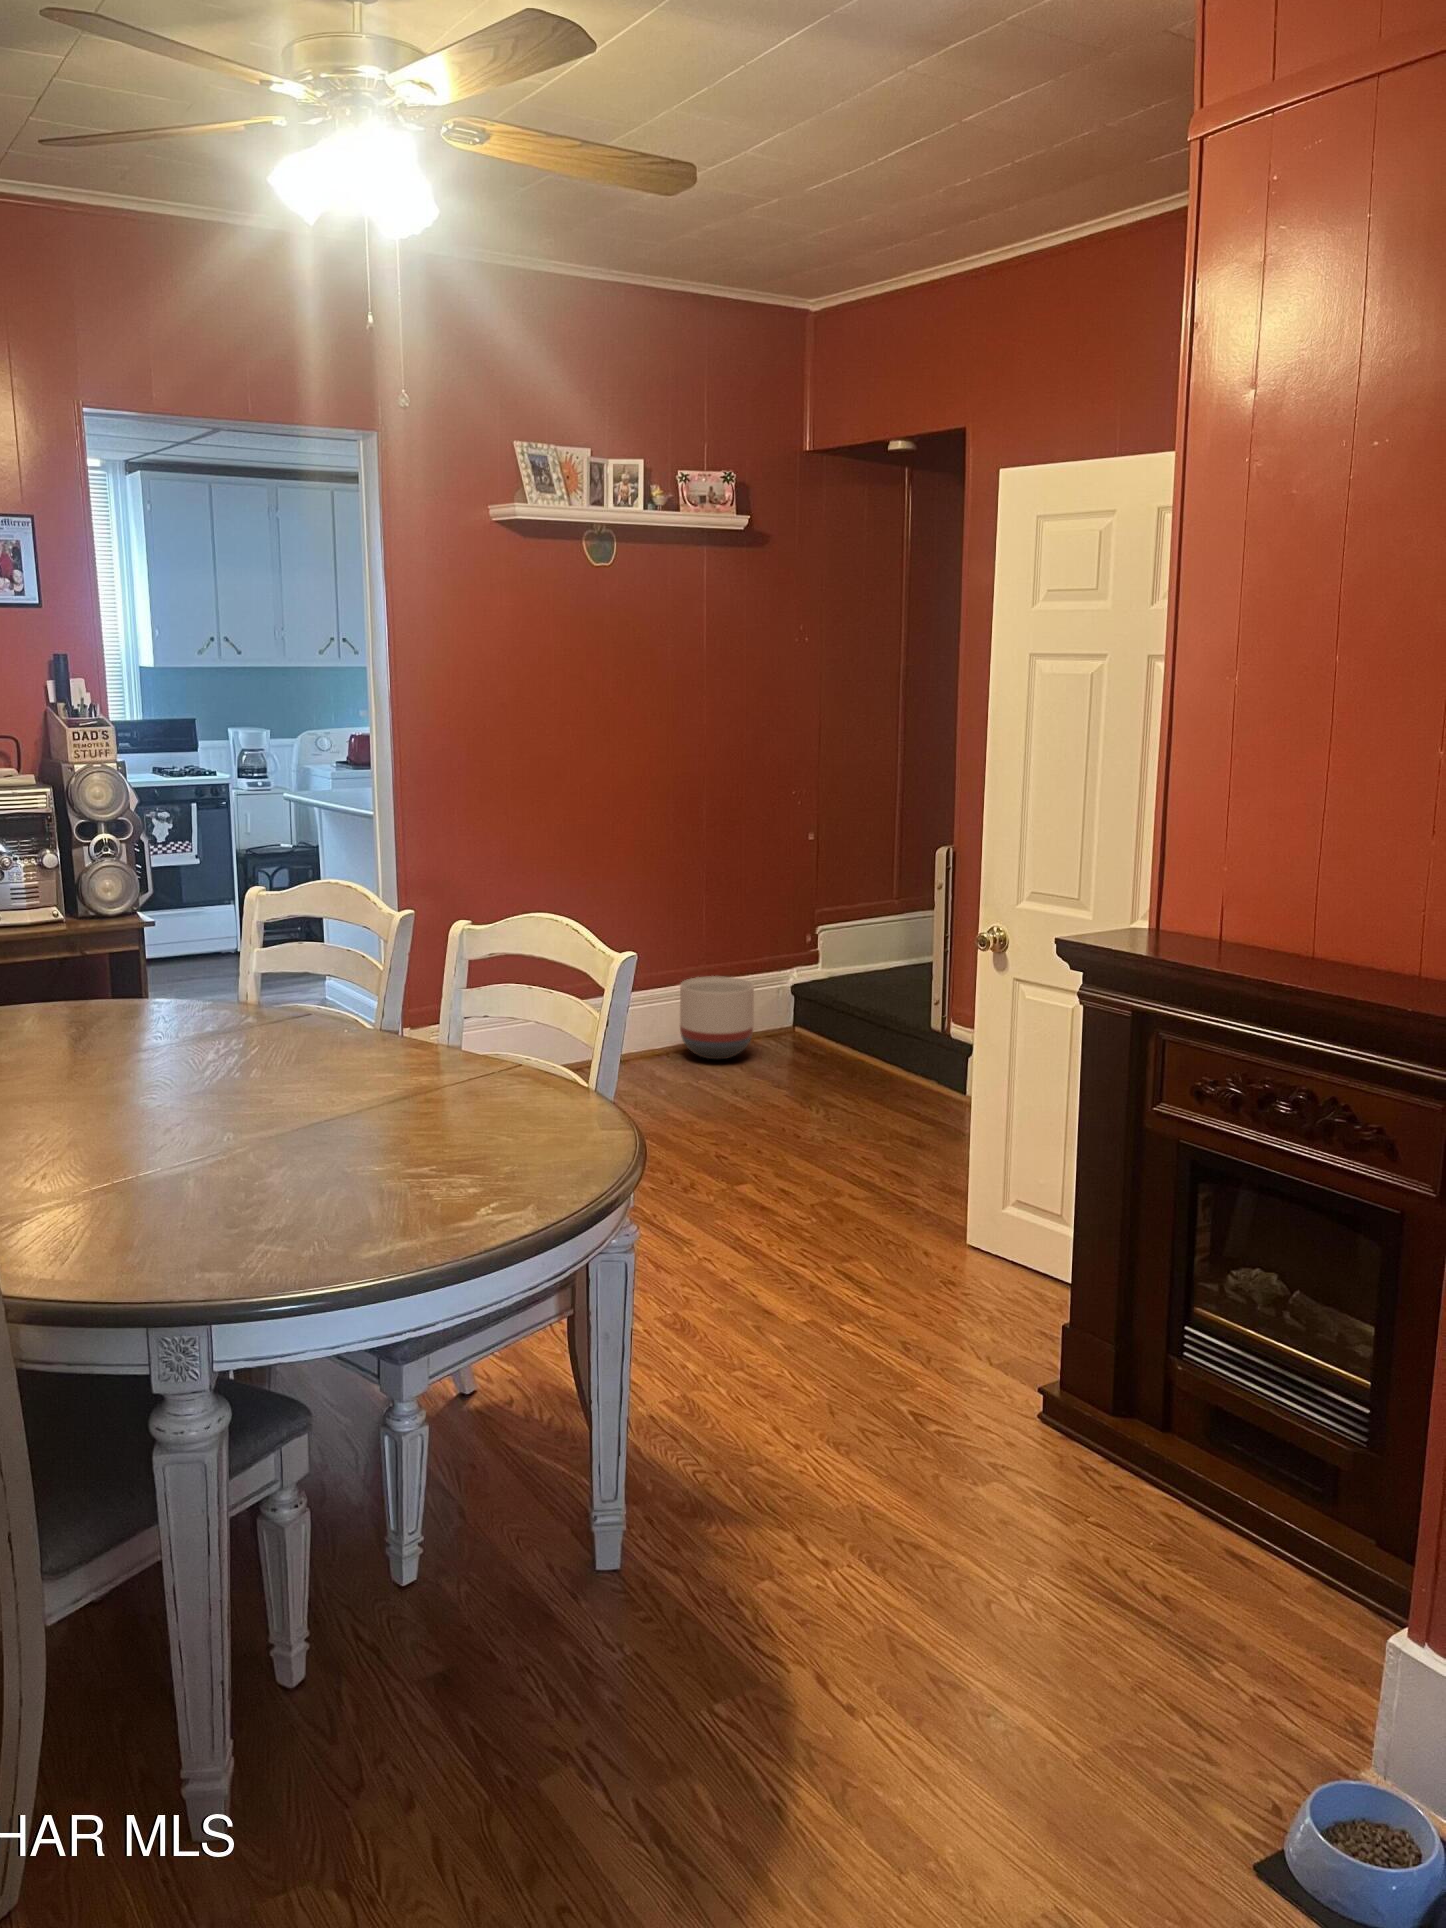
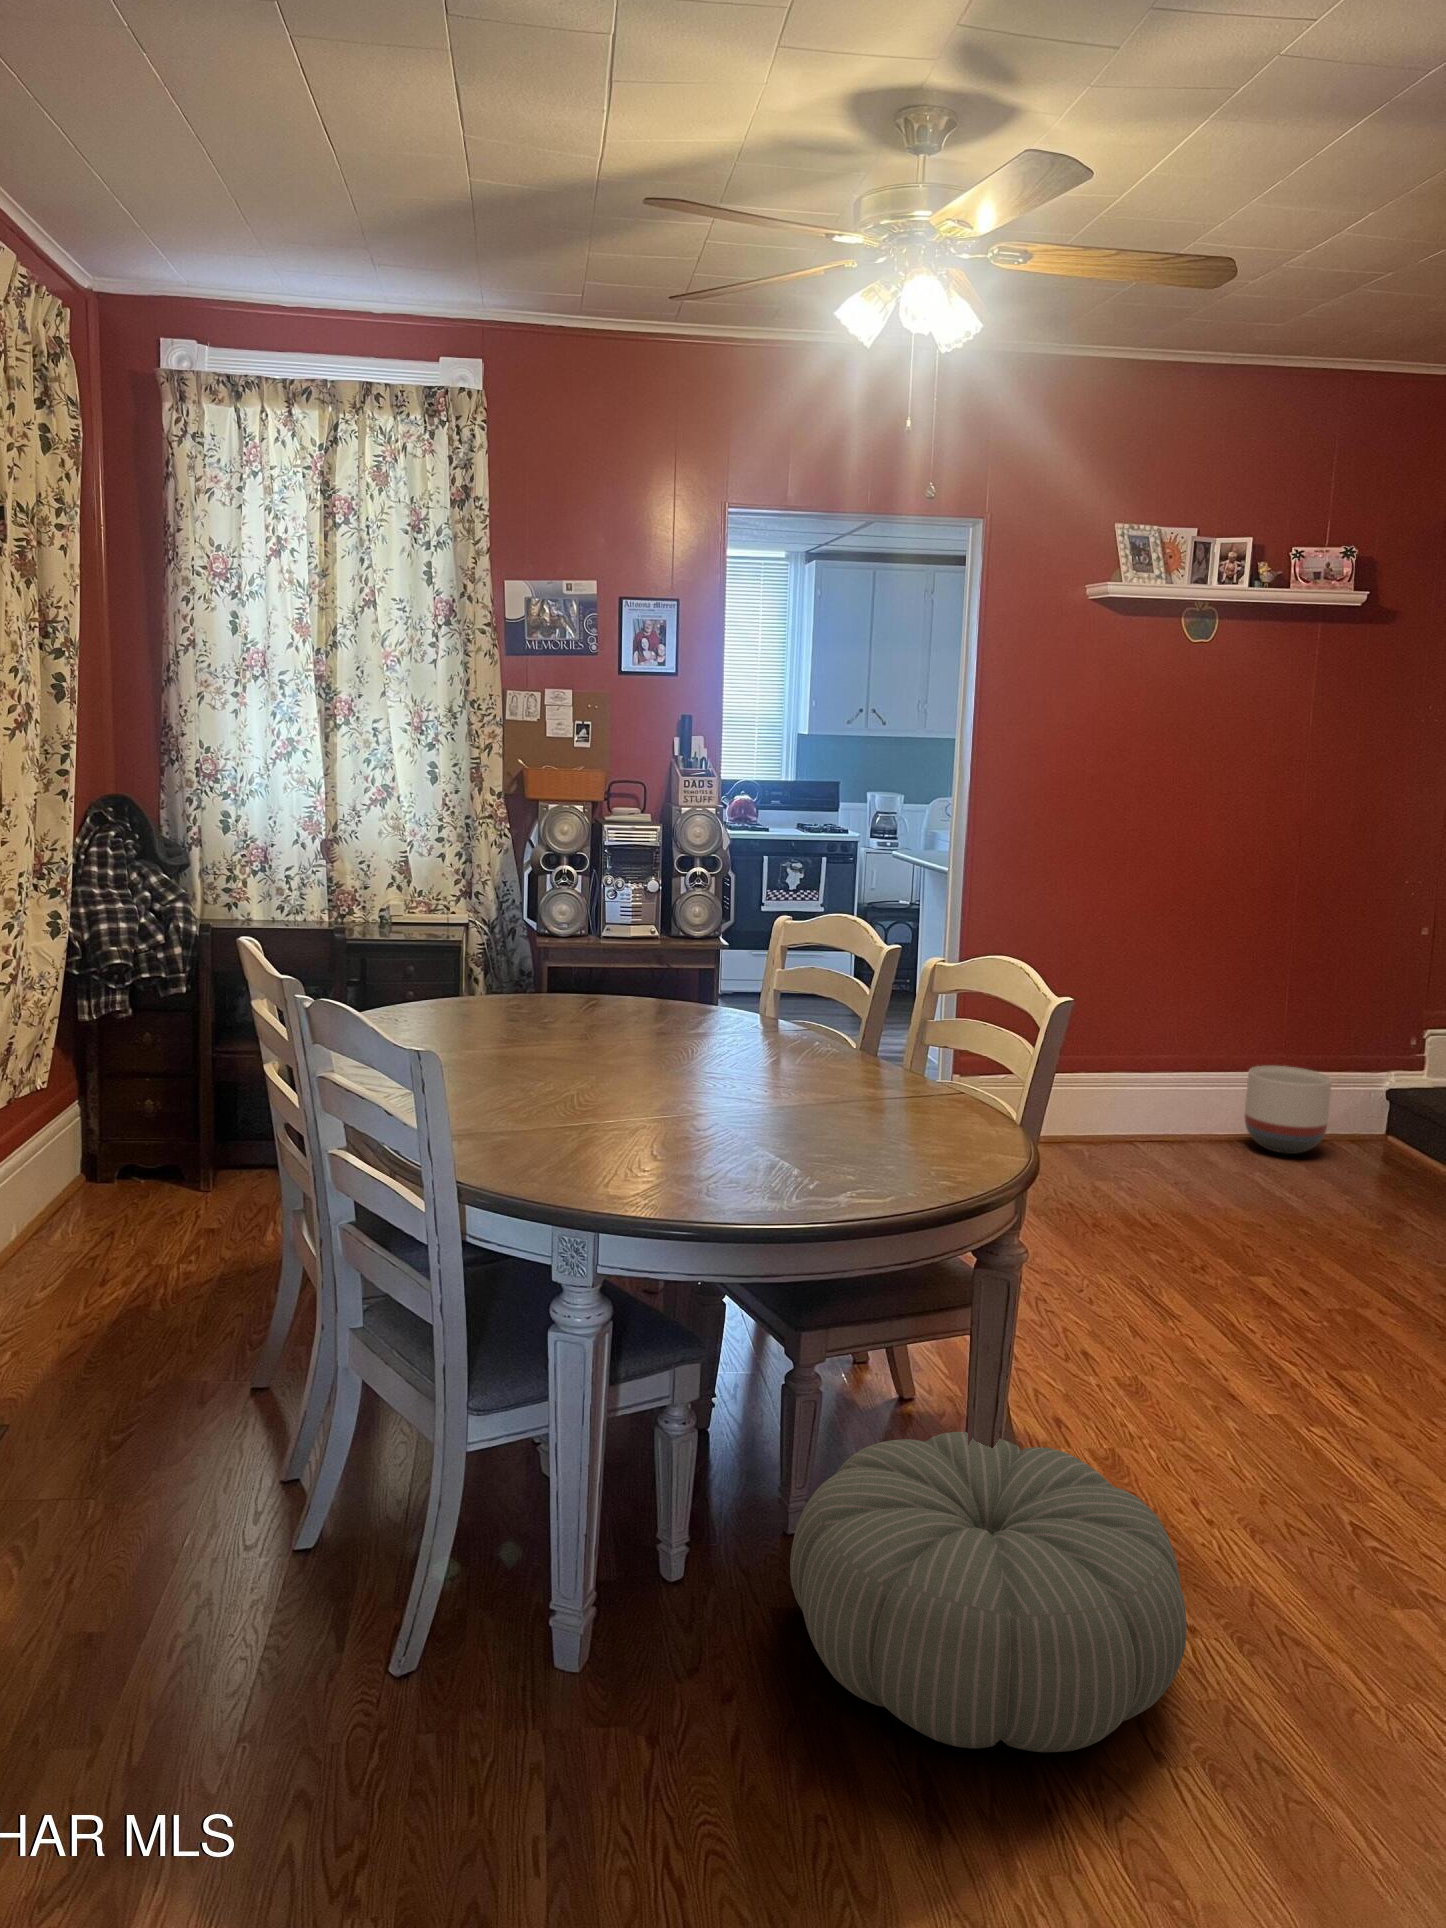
pouf: none [442,1423,856,1774] -> present [790,1432,1187,1752]

